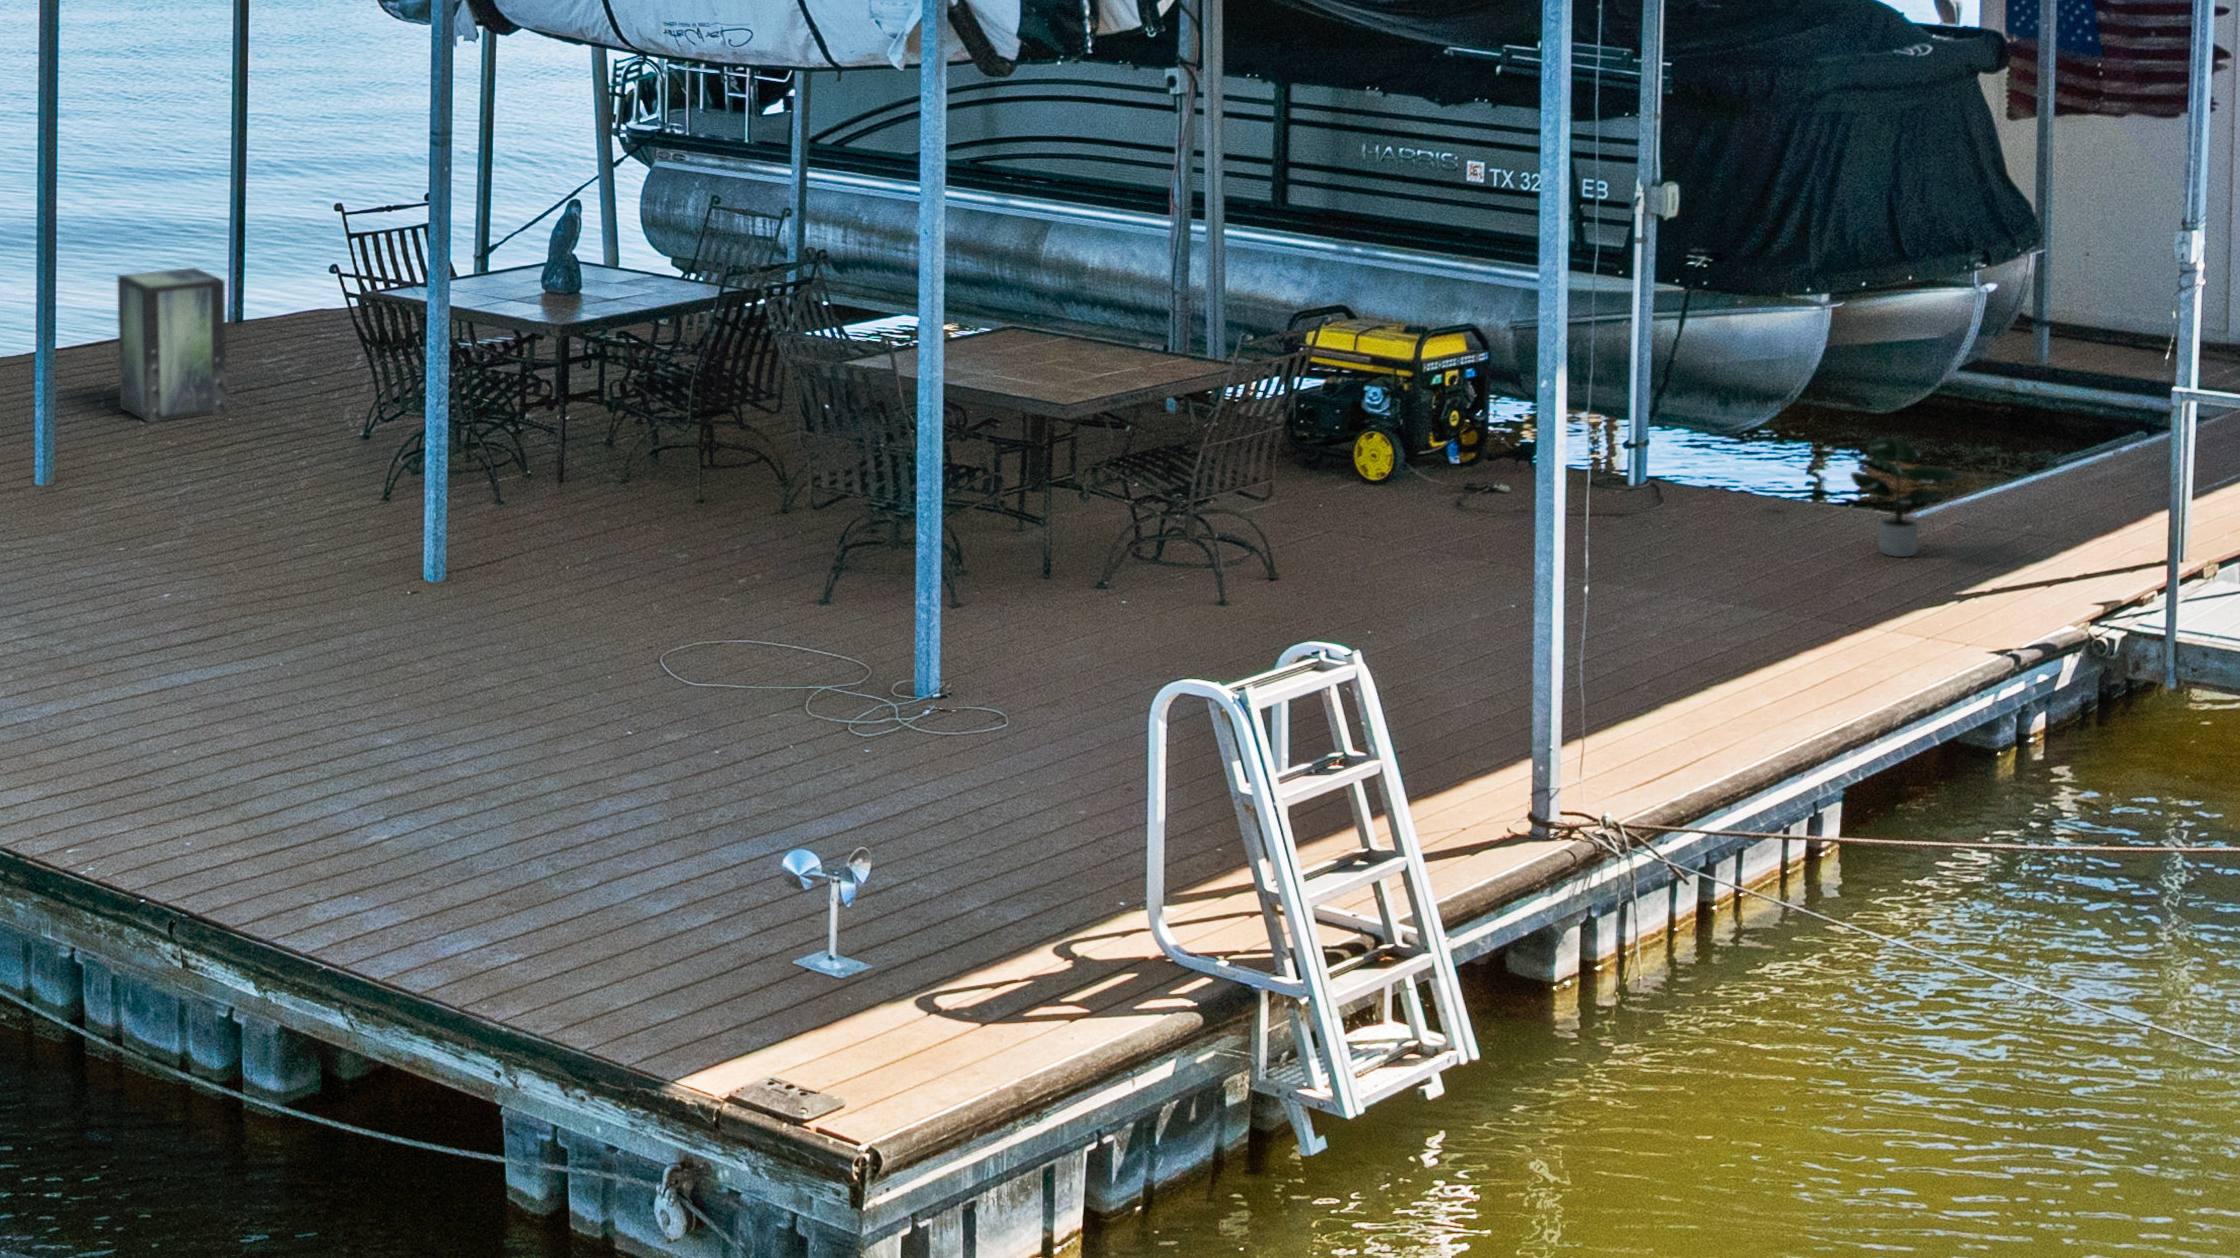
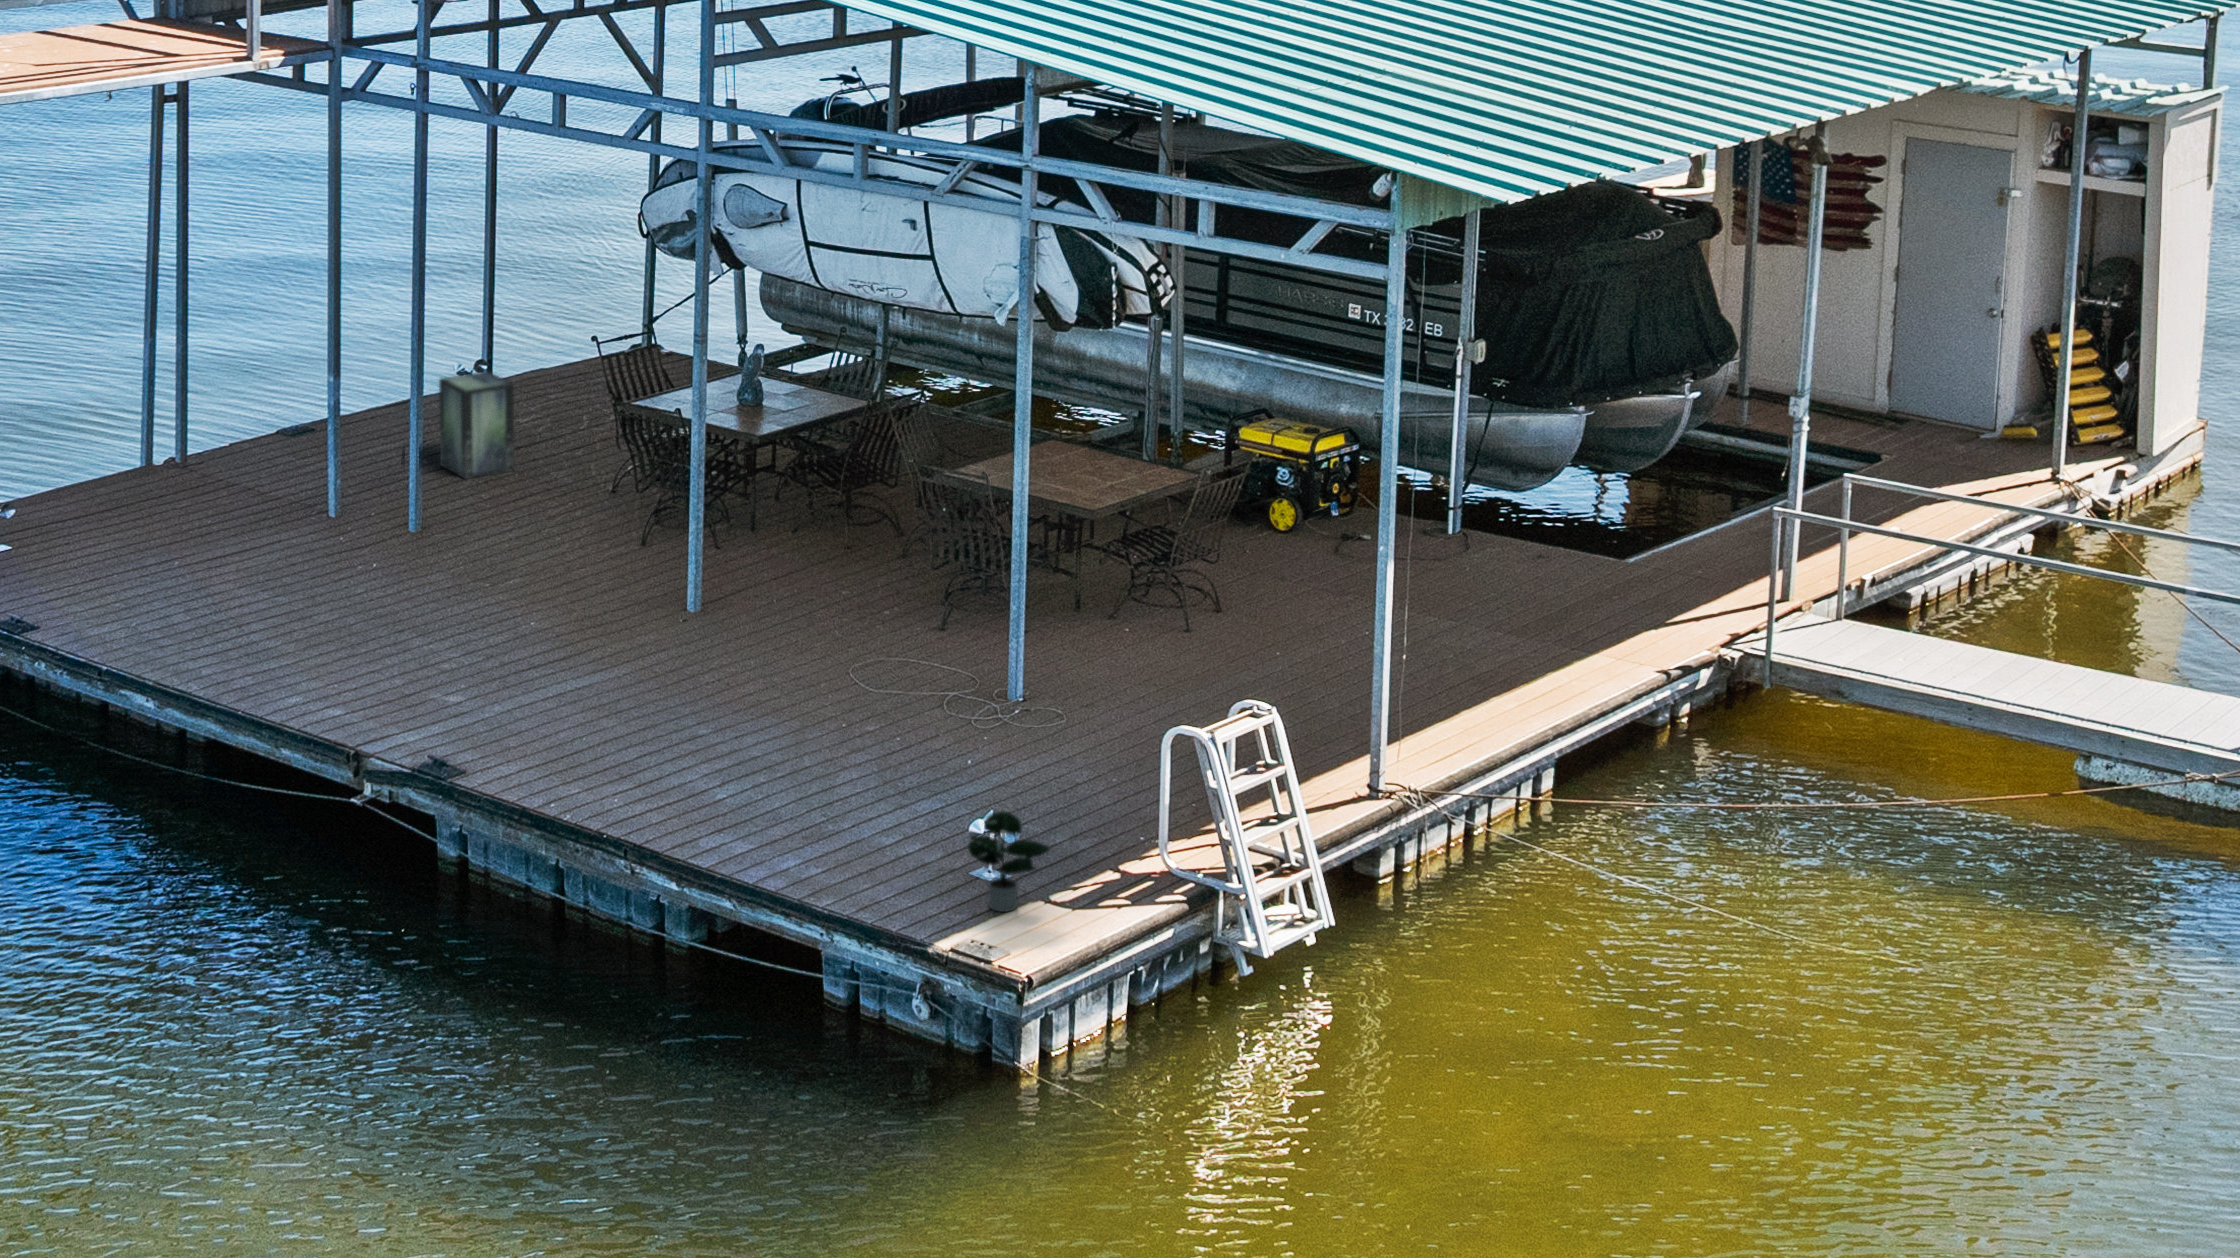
potted plant: present [1851,437,1960,557] -> present [967,811,1050,912]

